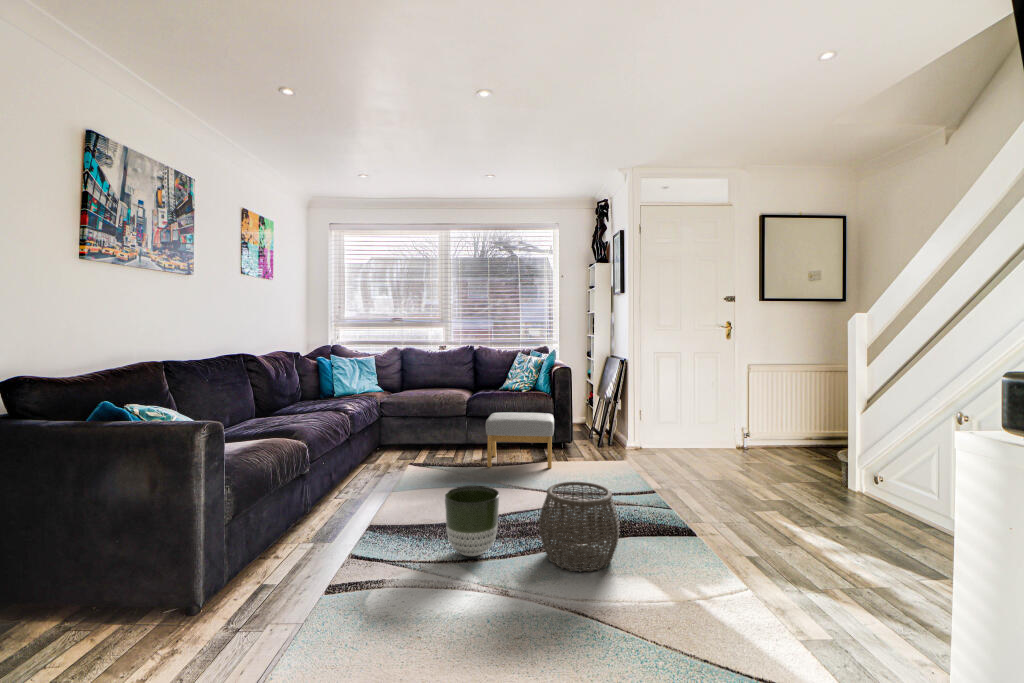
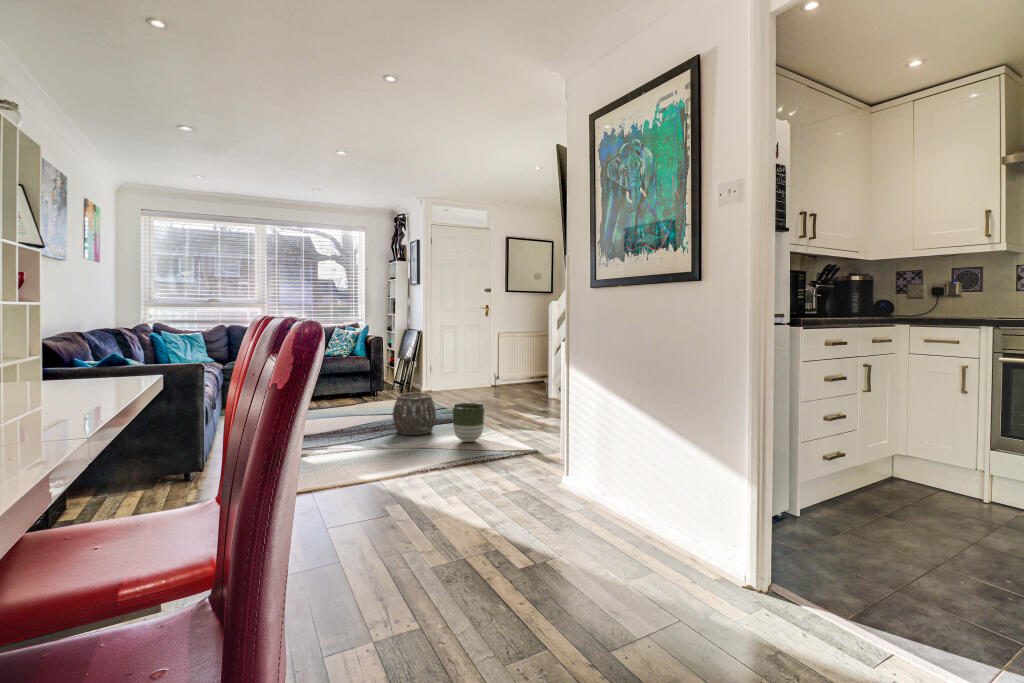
footstool: present [486,412,554,468] -> none [327,368,378,406]
planter: present [445,486,499,556] -> present [452,403,485,442]

